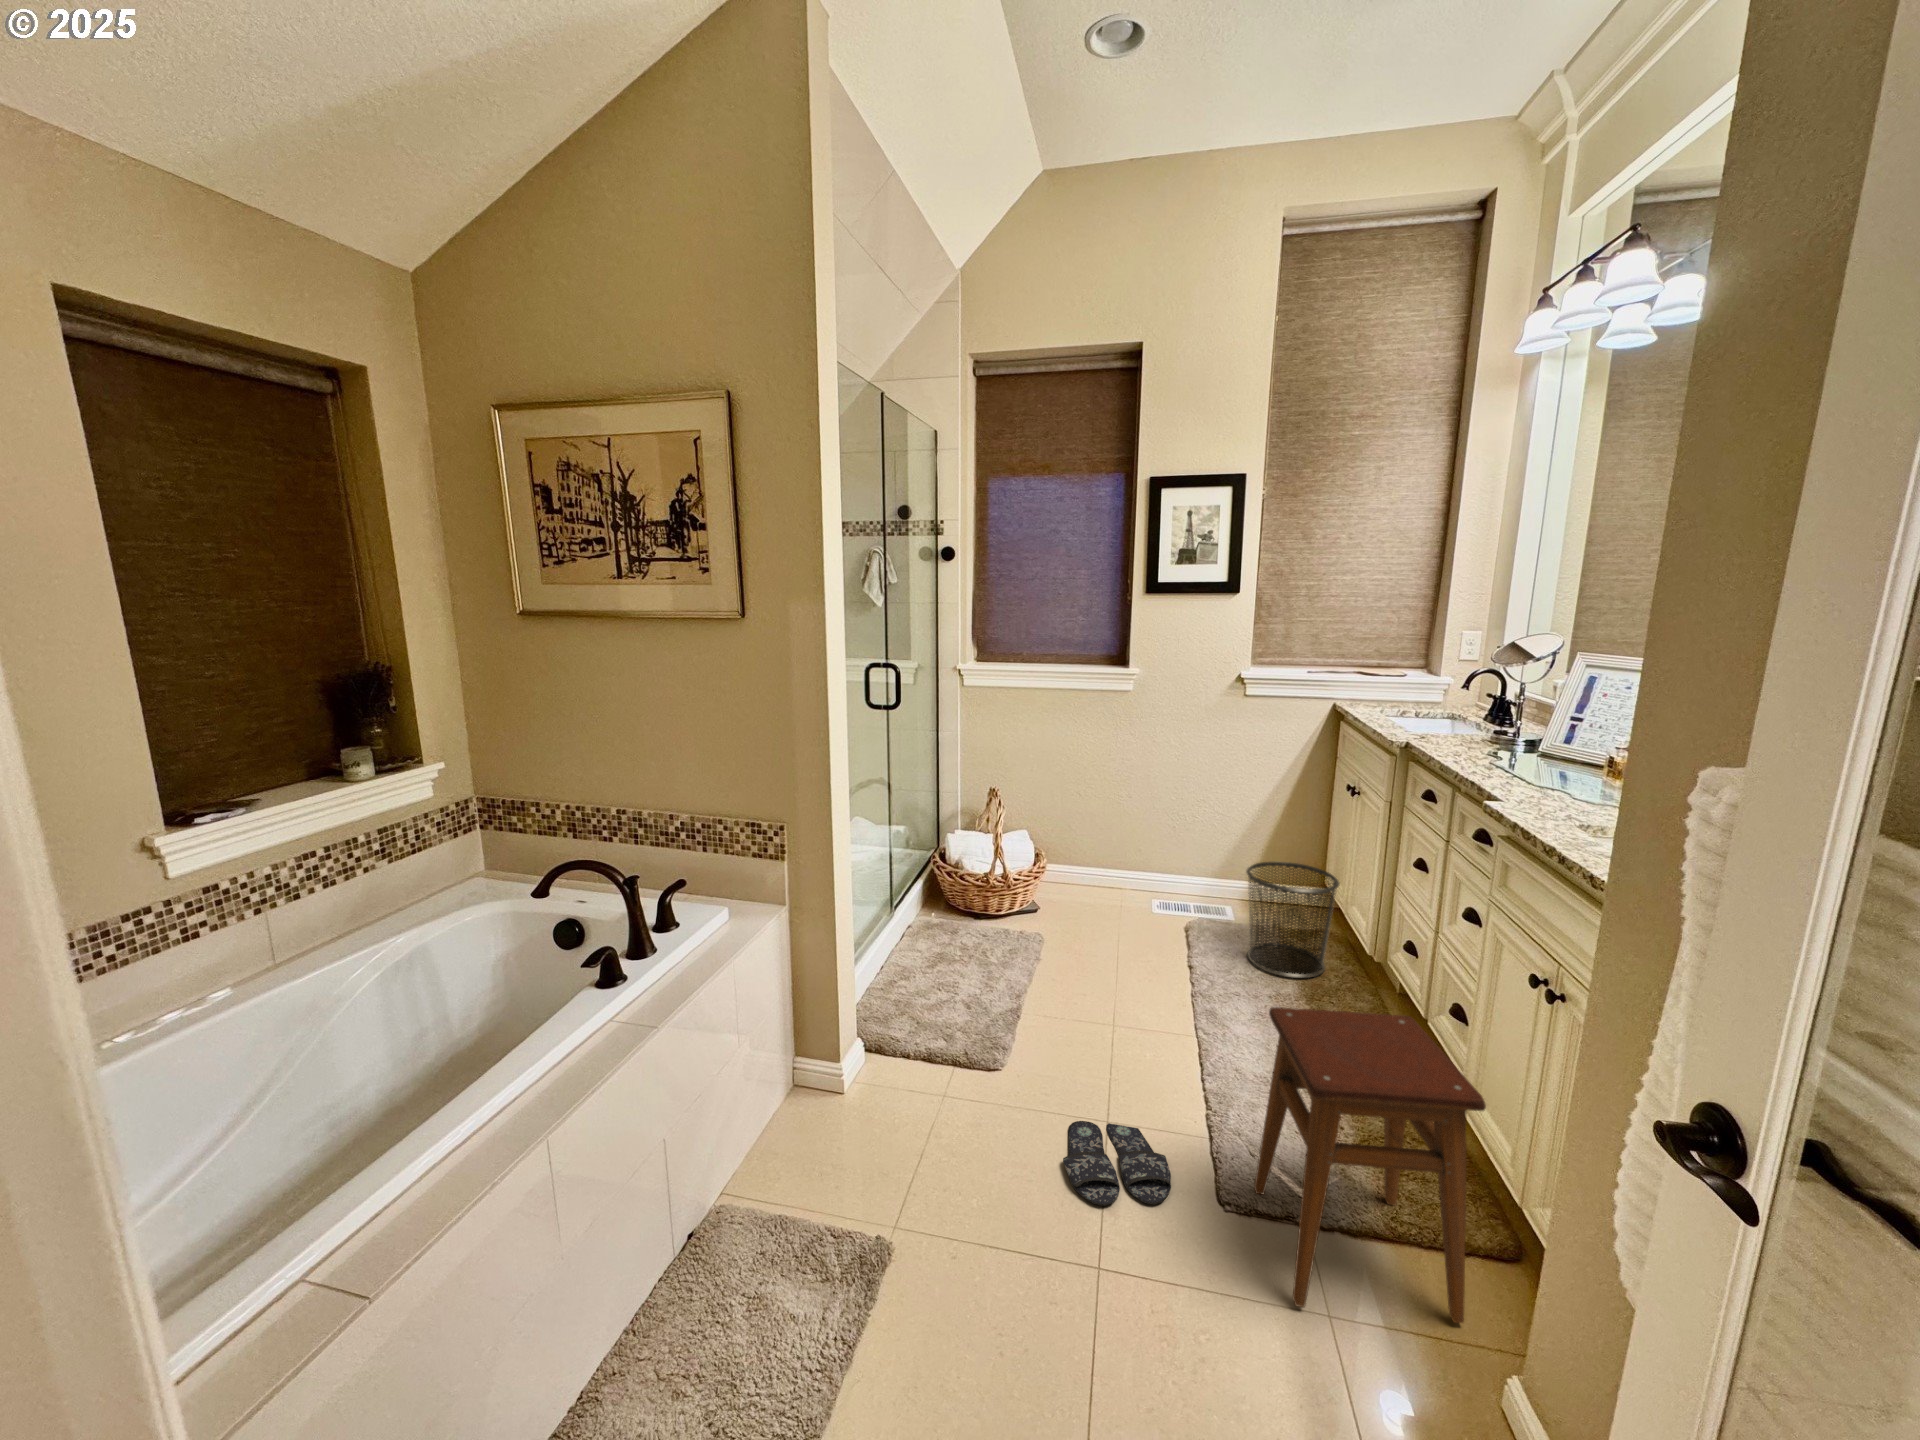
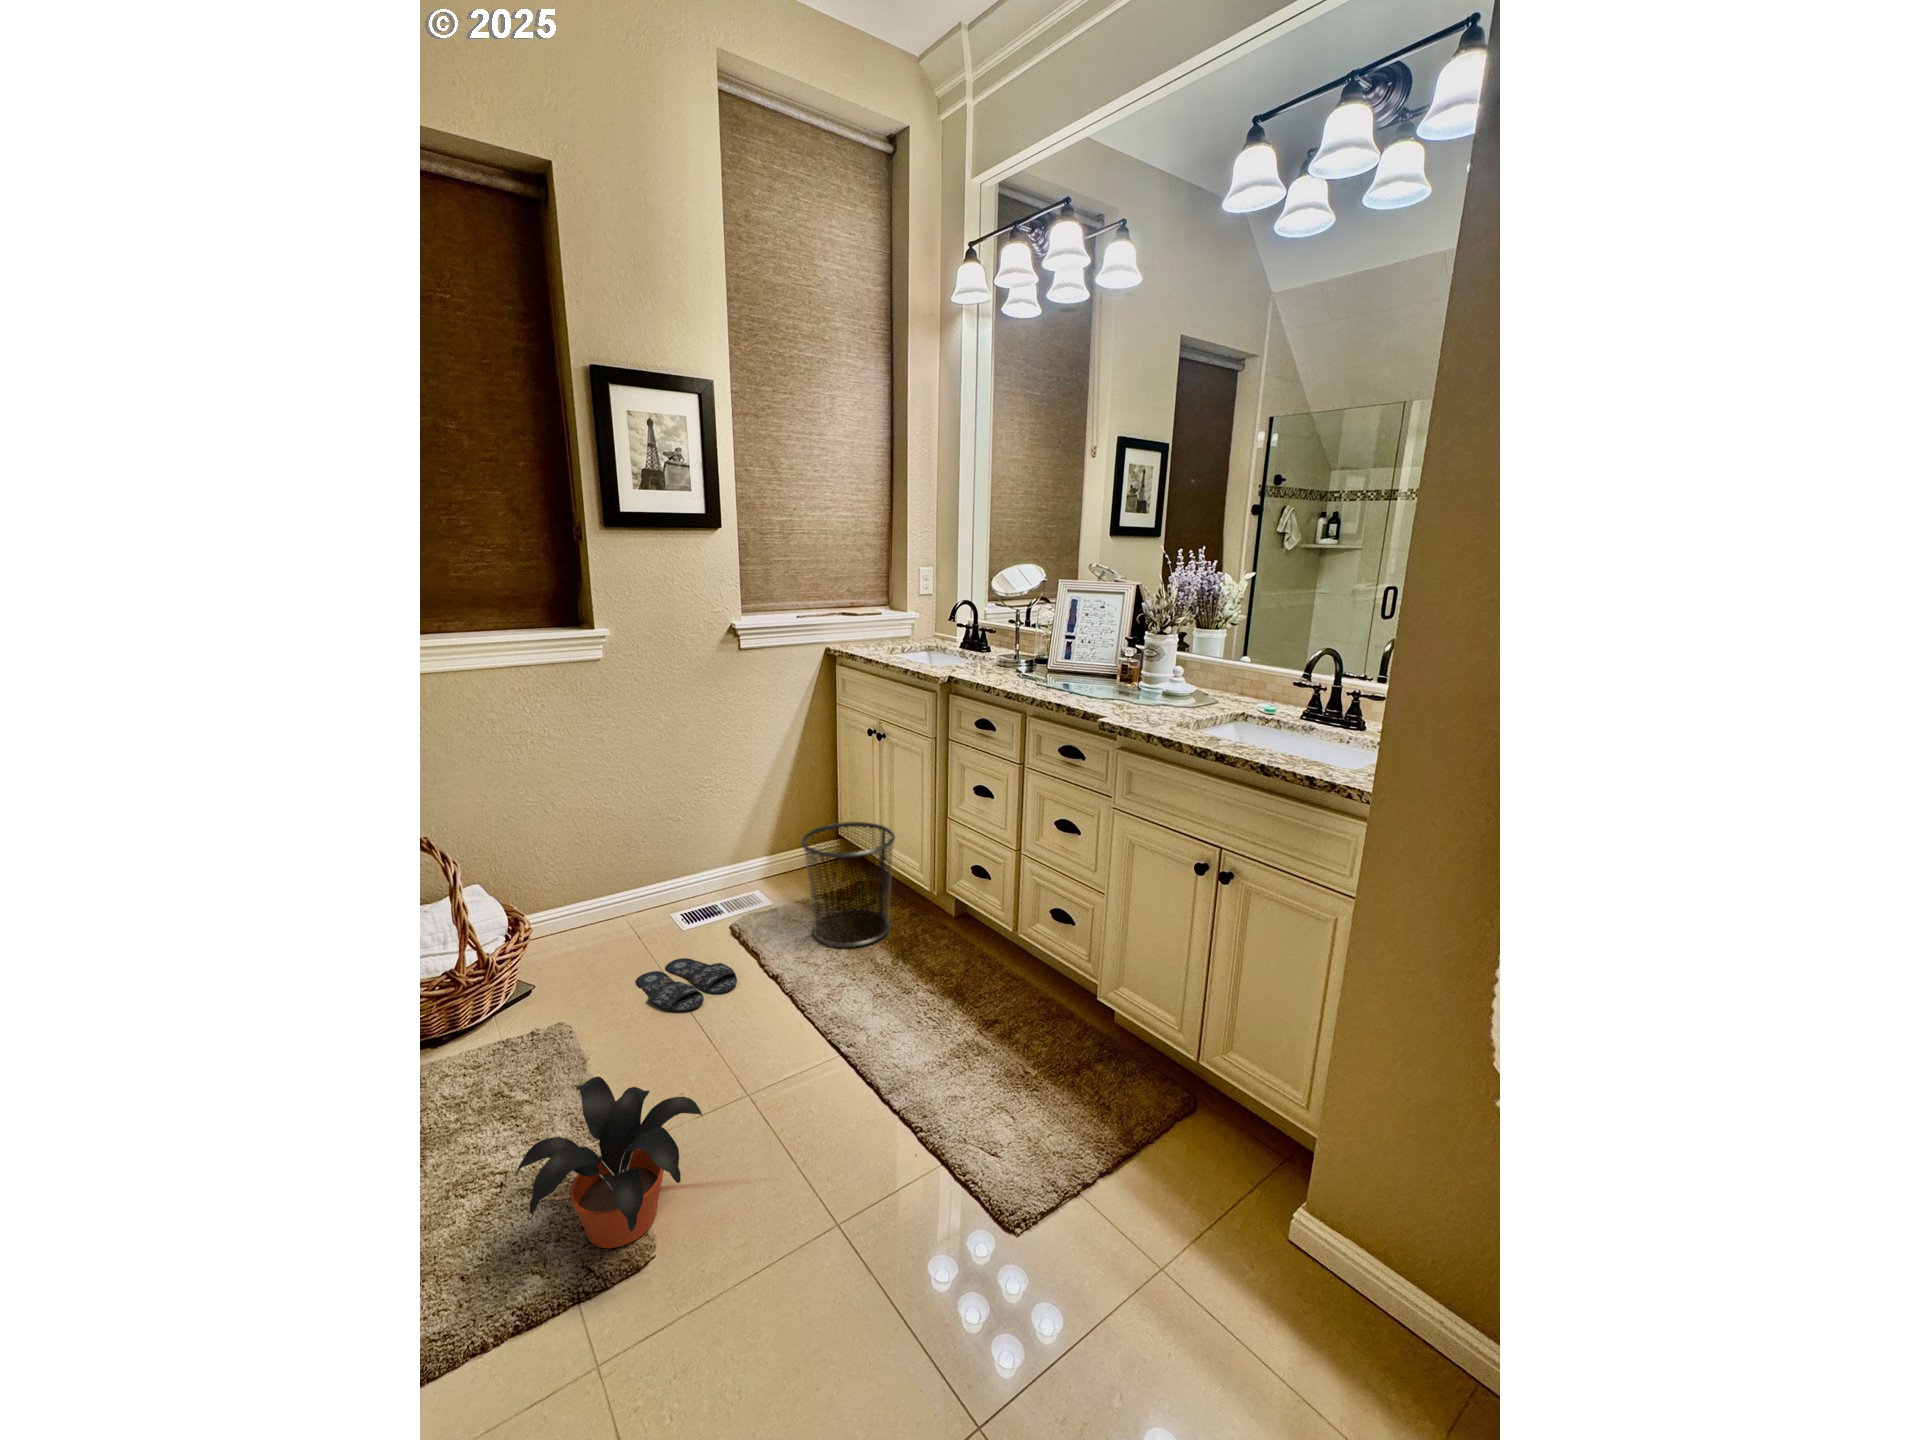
potted plant: none [939,953,1053,1060] -> present [516,1076,702,1248]
stool: present [1254,1007,1486,1323] -> none [1015,942,1237,1286]
slippers: present [1063,1121,1171,1206] -> present [636,958,737,1011]

